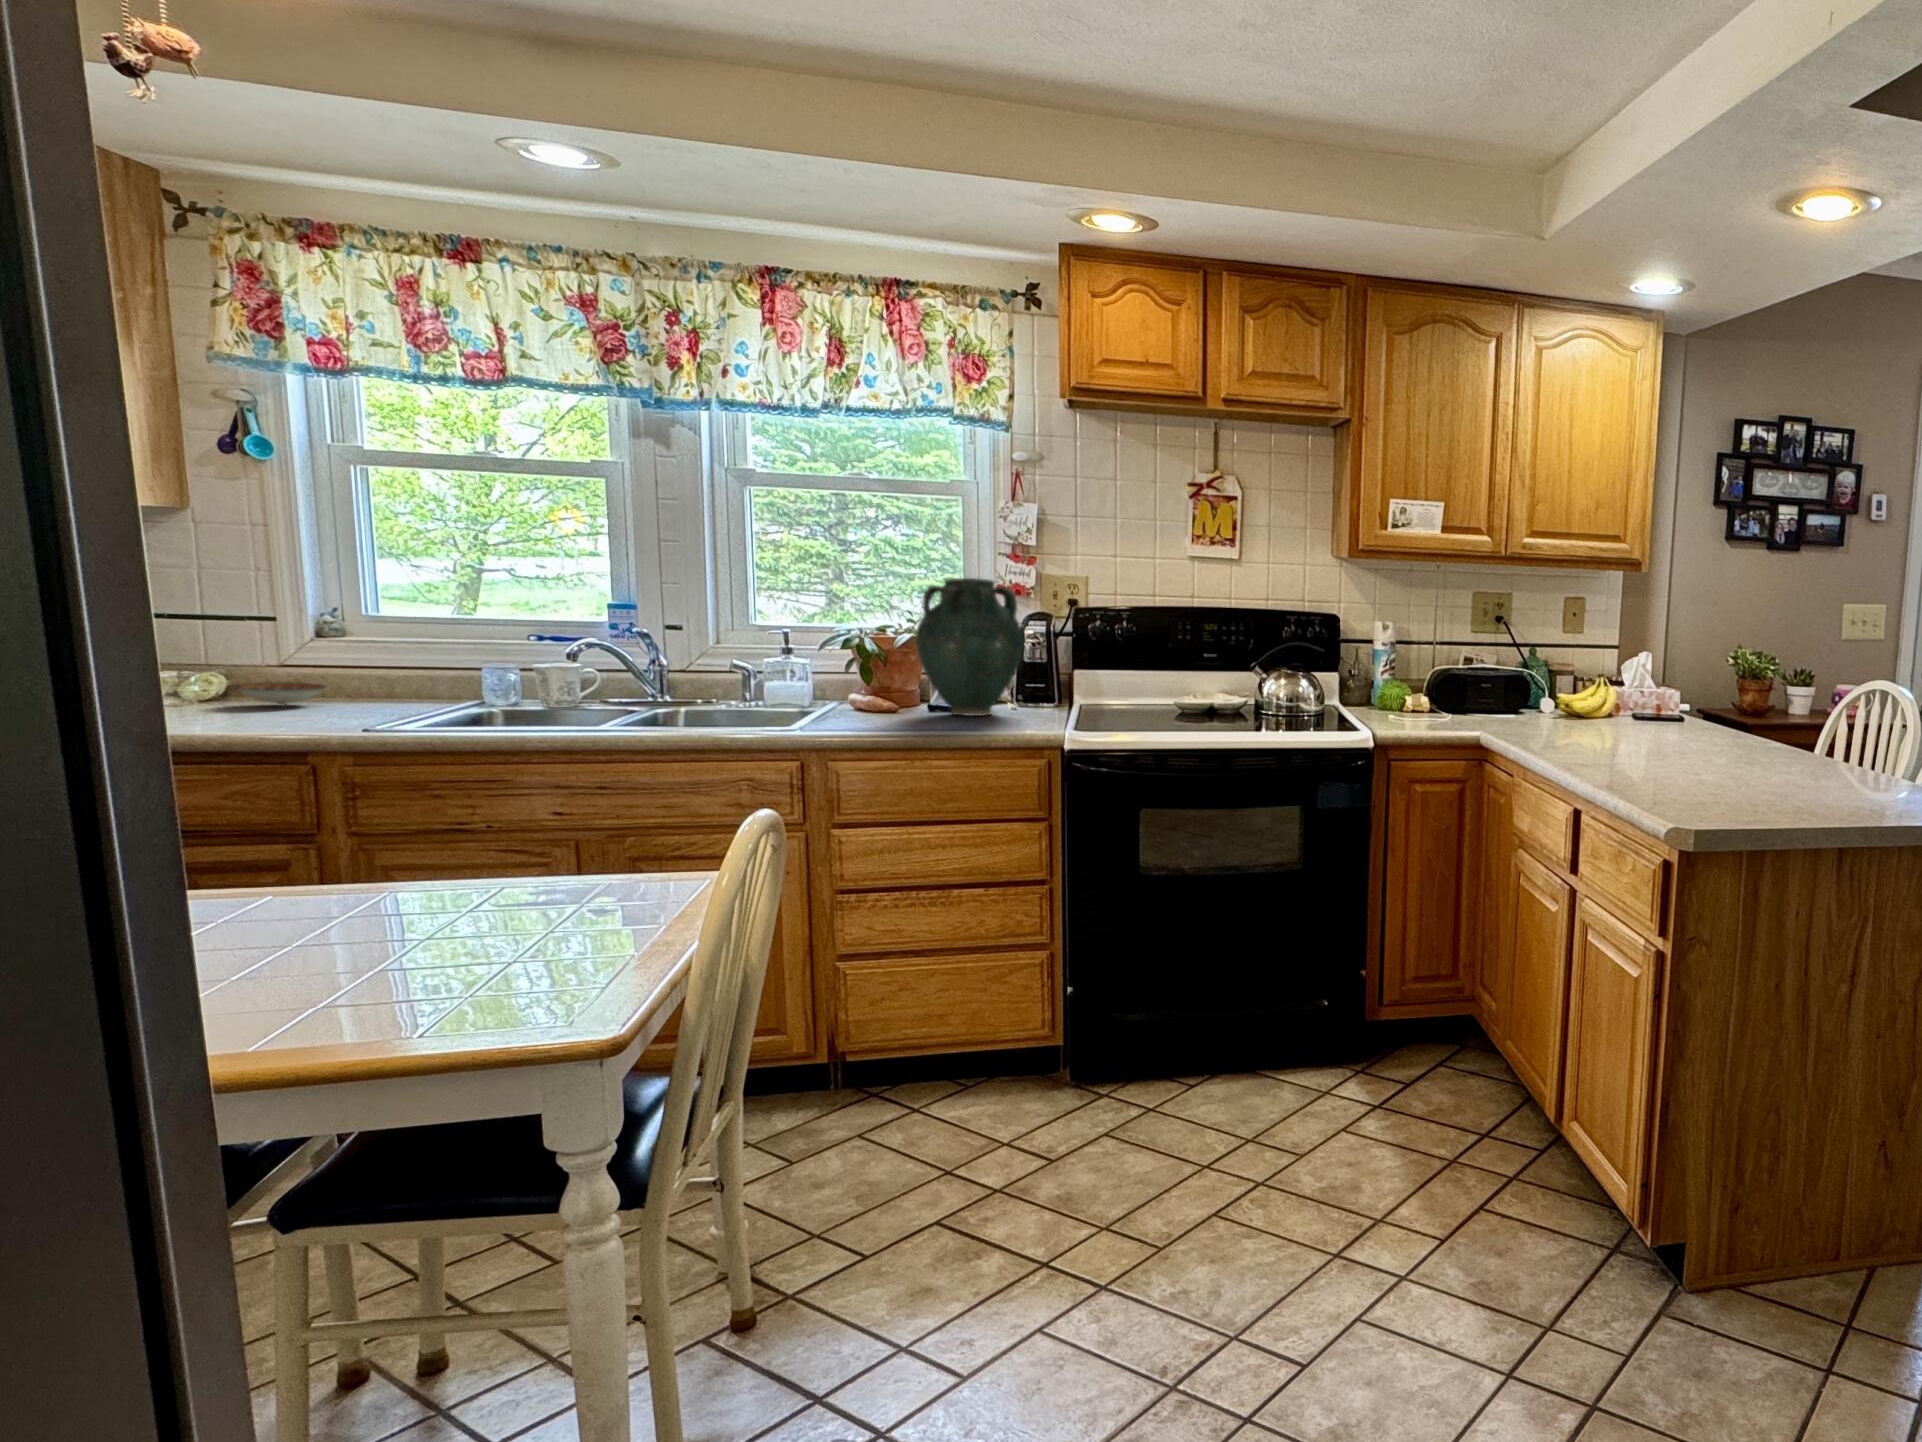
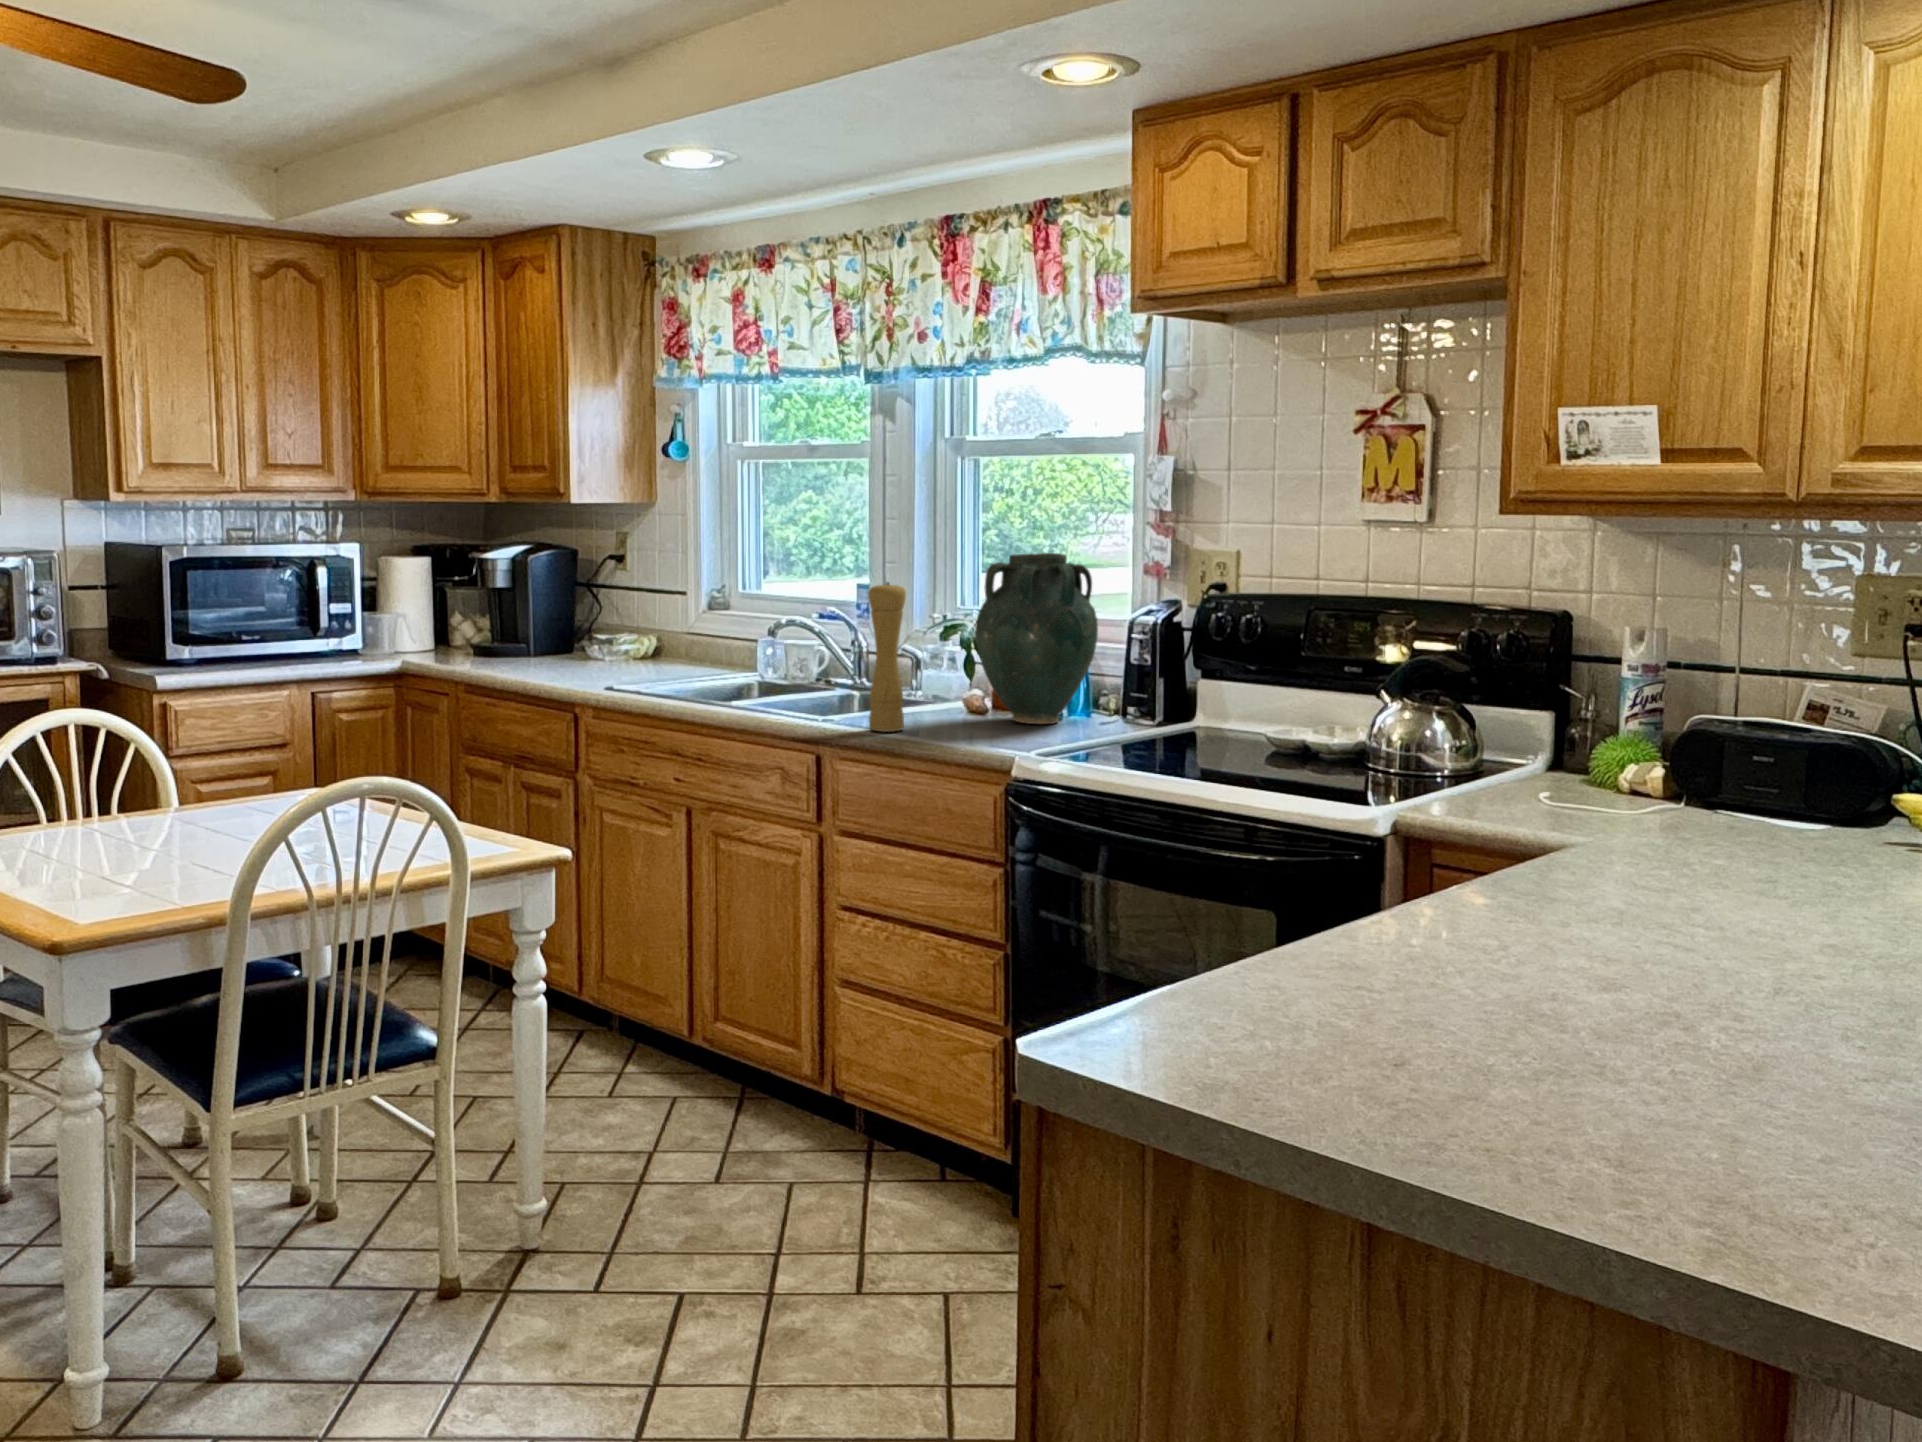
pepper mill: none [866,603,902,732] -> present [868,582,906,732]
ceramic bowl: present [235,682,325,706] -> none [625,643,678,662]

